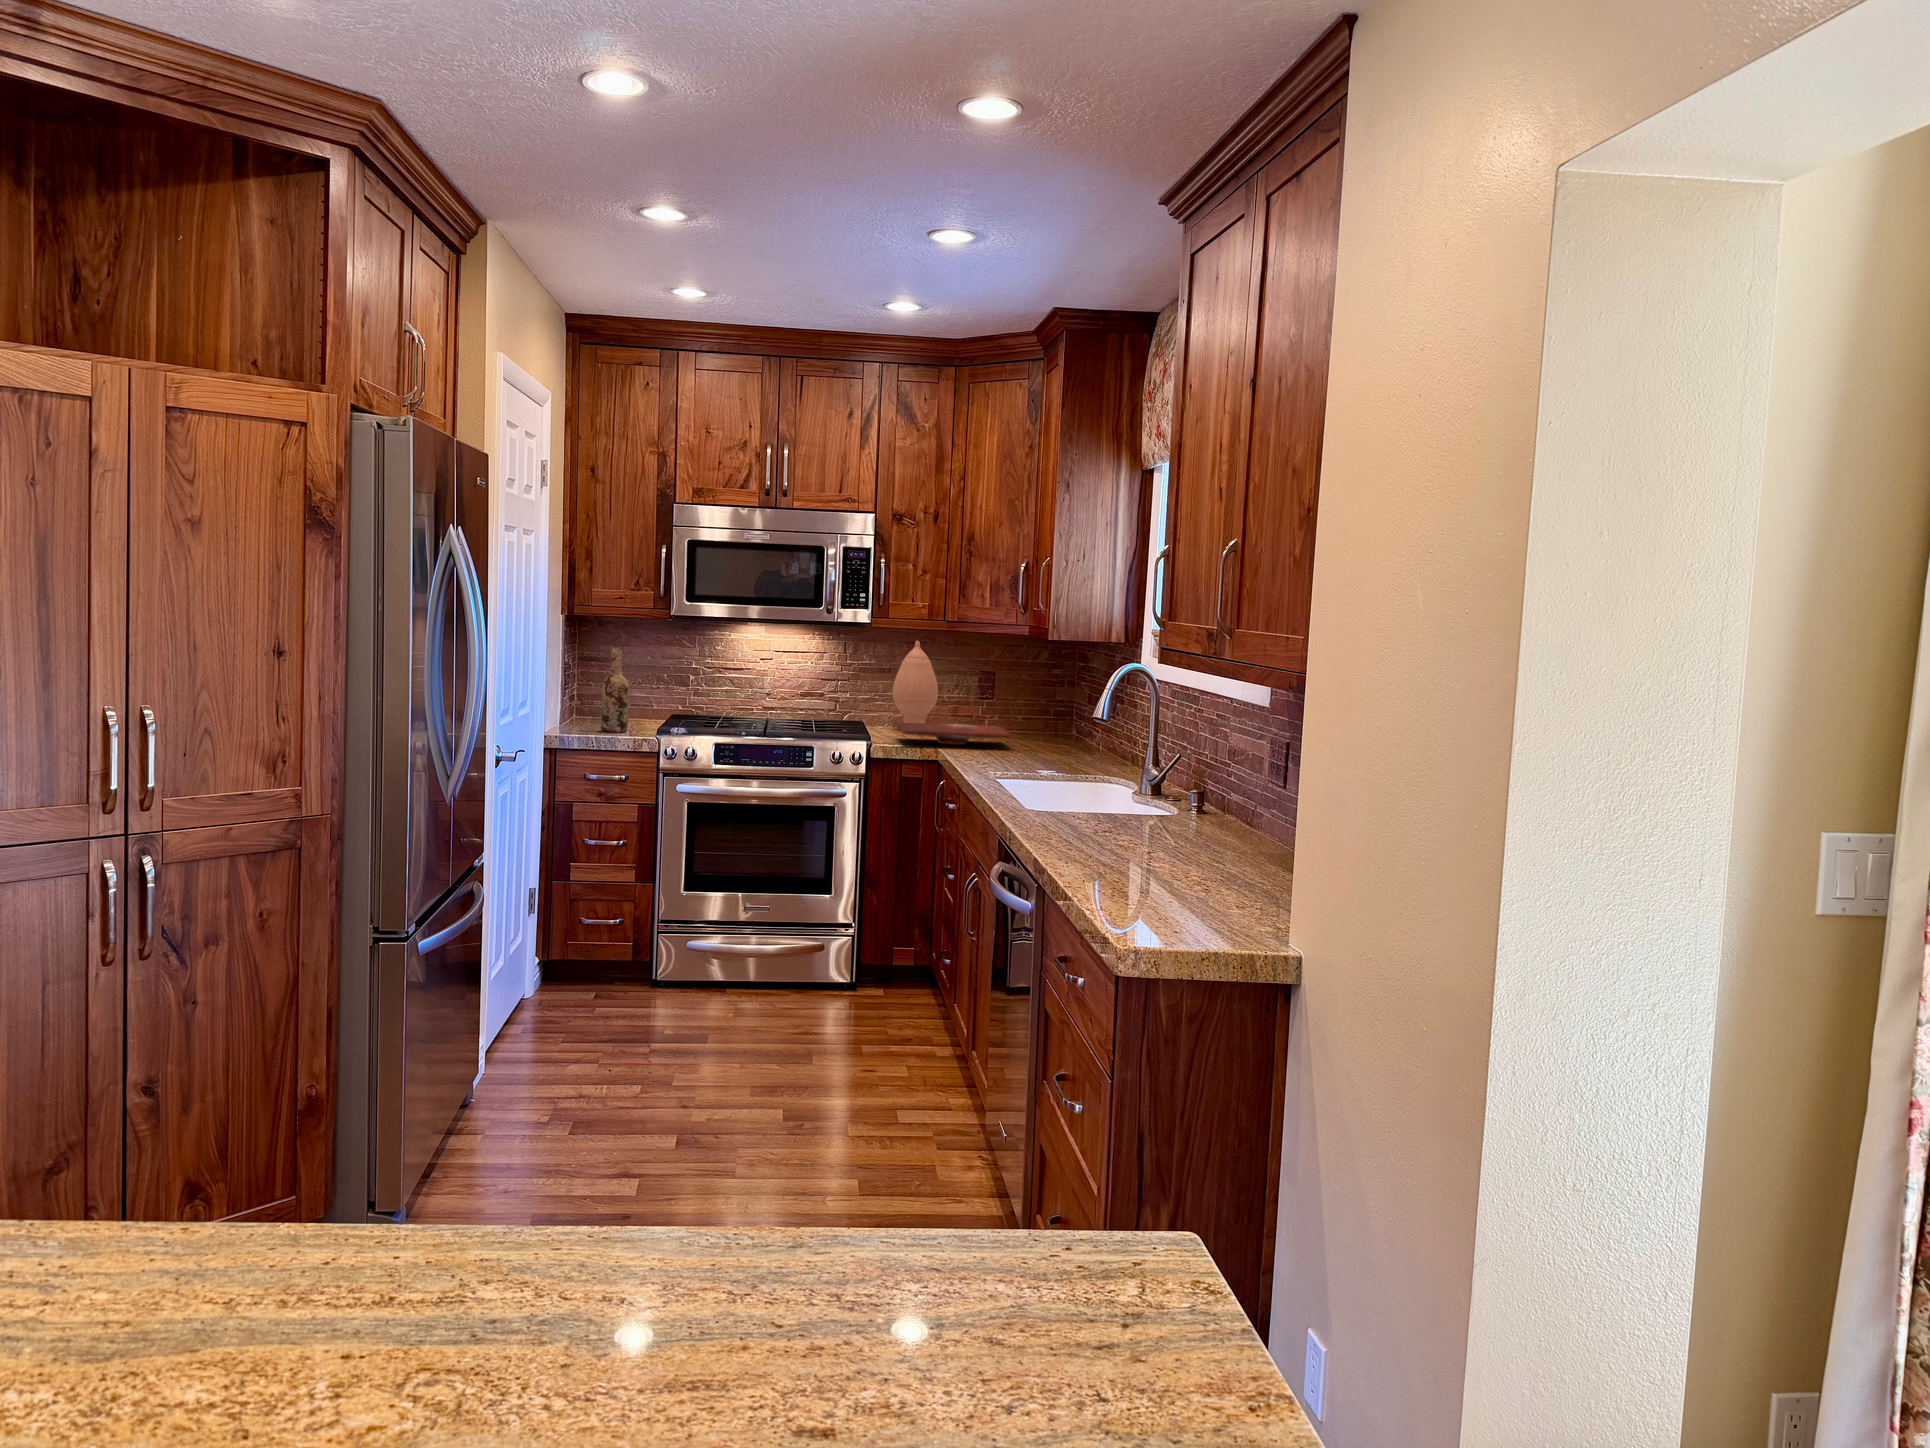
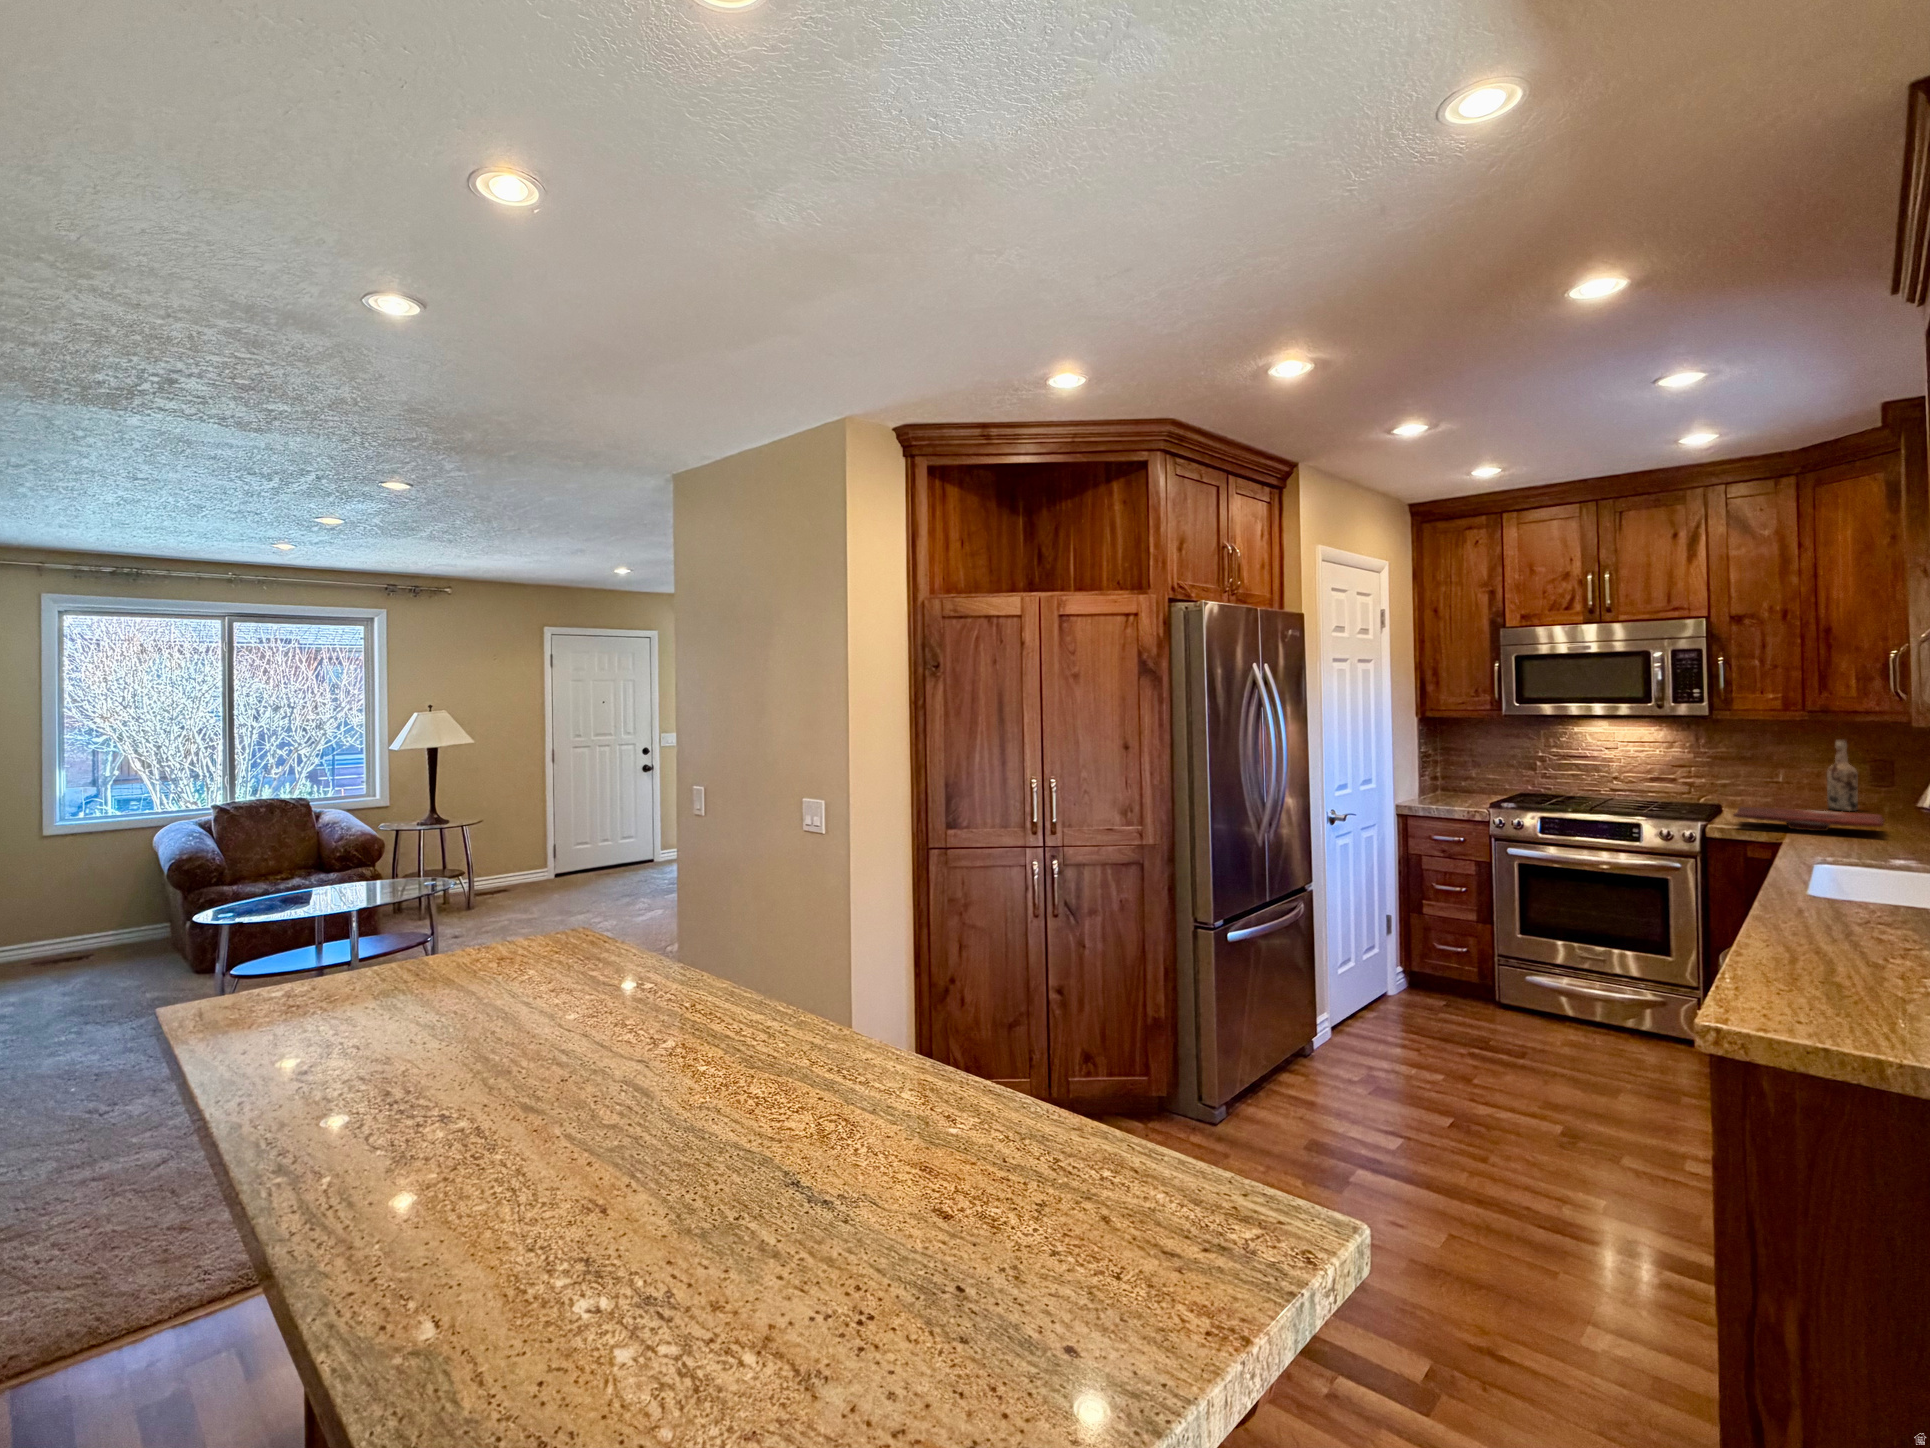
vase: present [893,641,938,723] -> none [1751,731,1809,816]
wine bottle: present [601,645,629,732] -> present [1827,739,1858,811]

